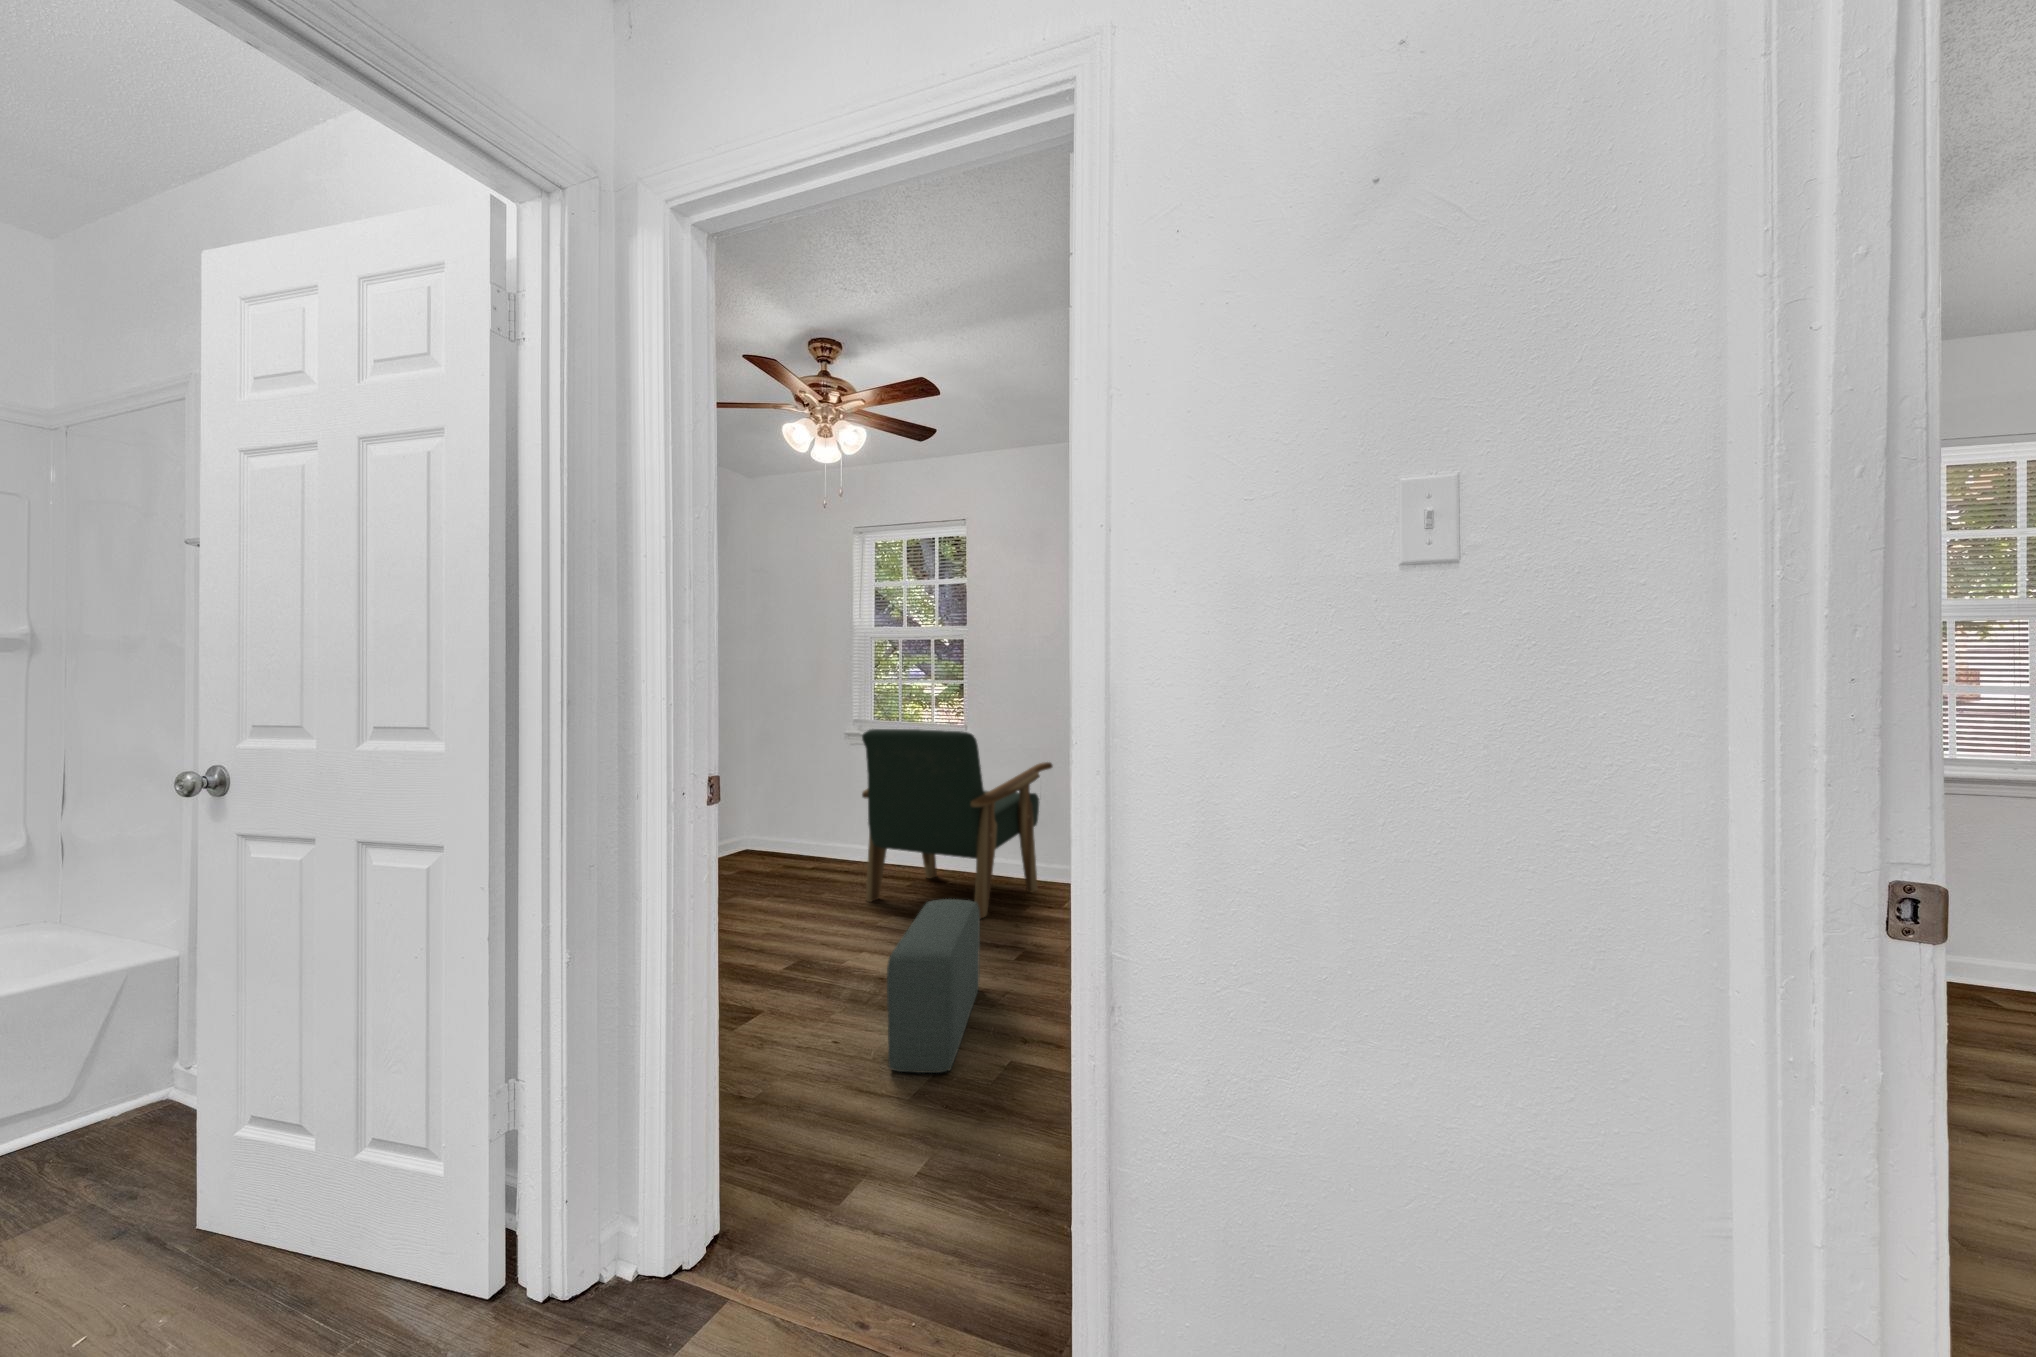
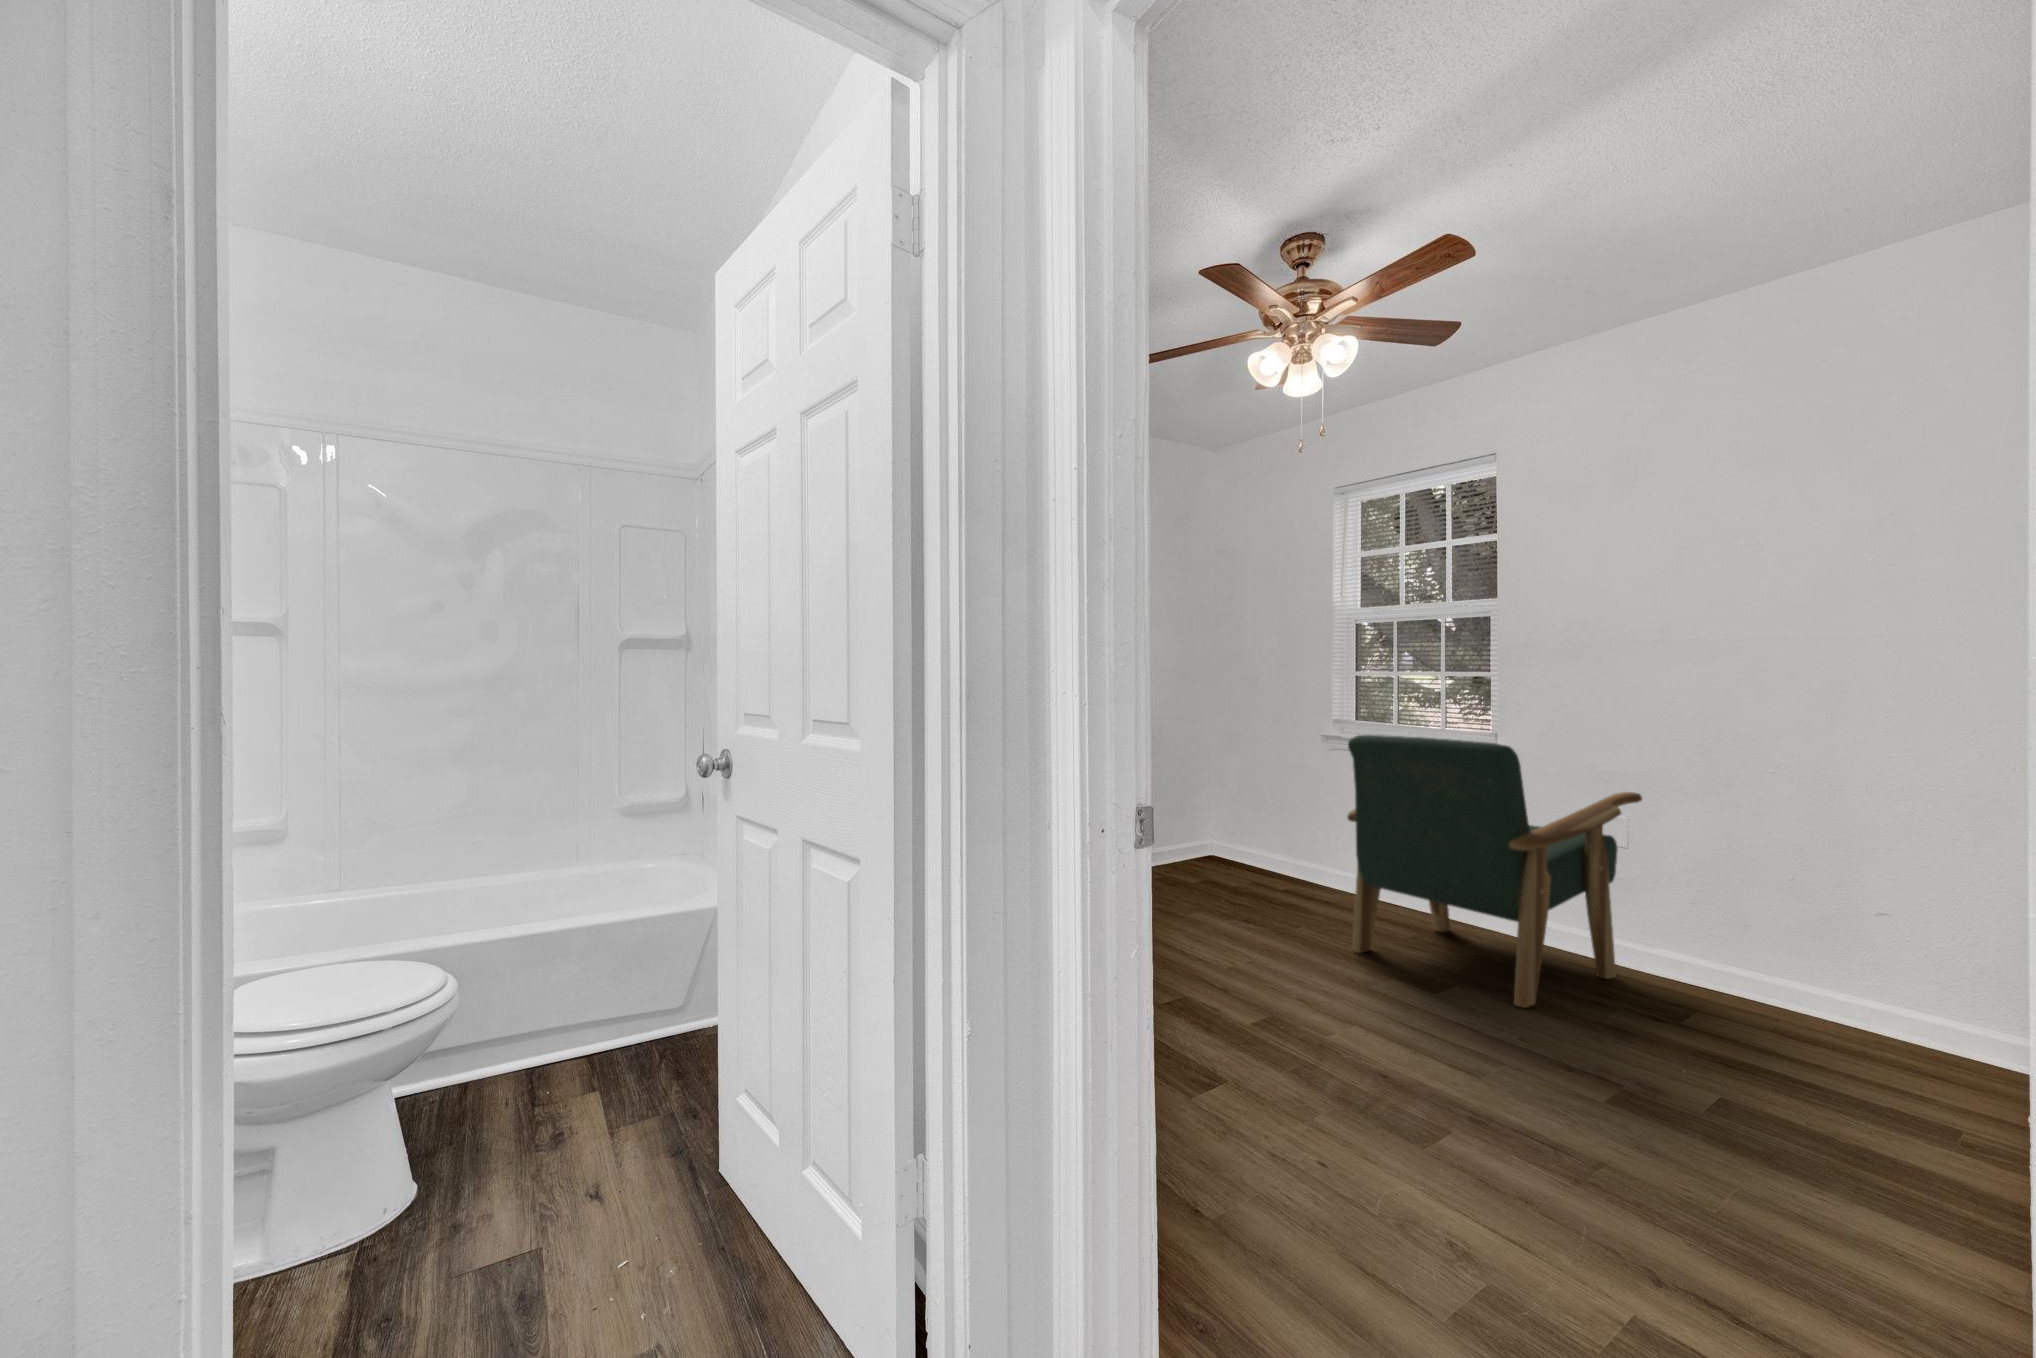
pouf: present [887,899,980,1073] -> none [1397,983,1539,1269]

